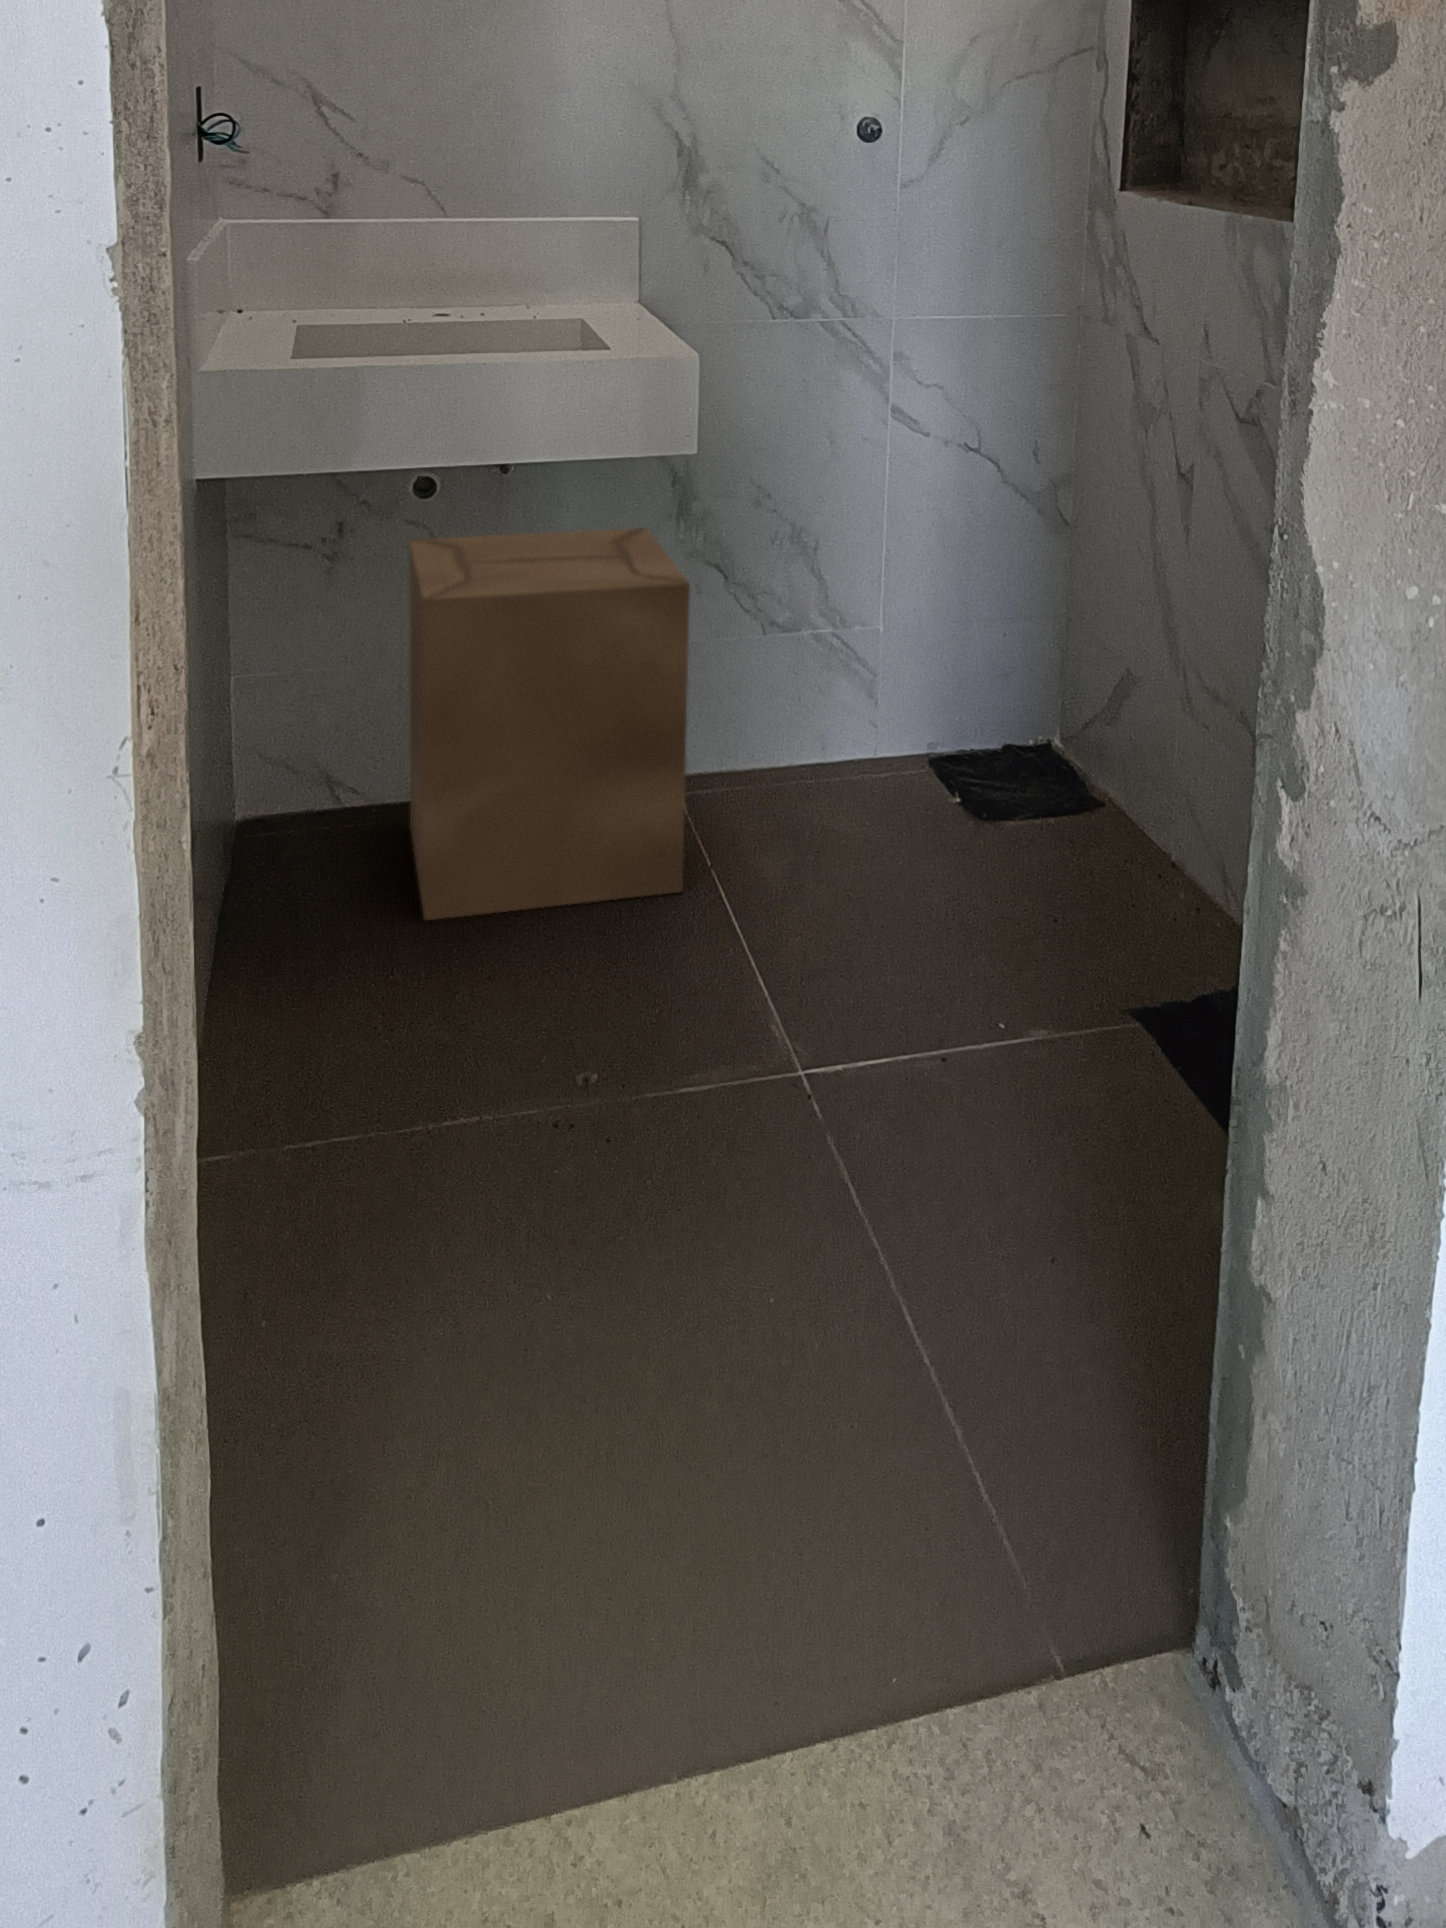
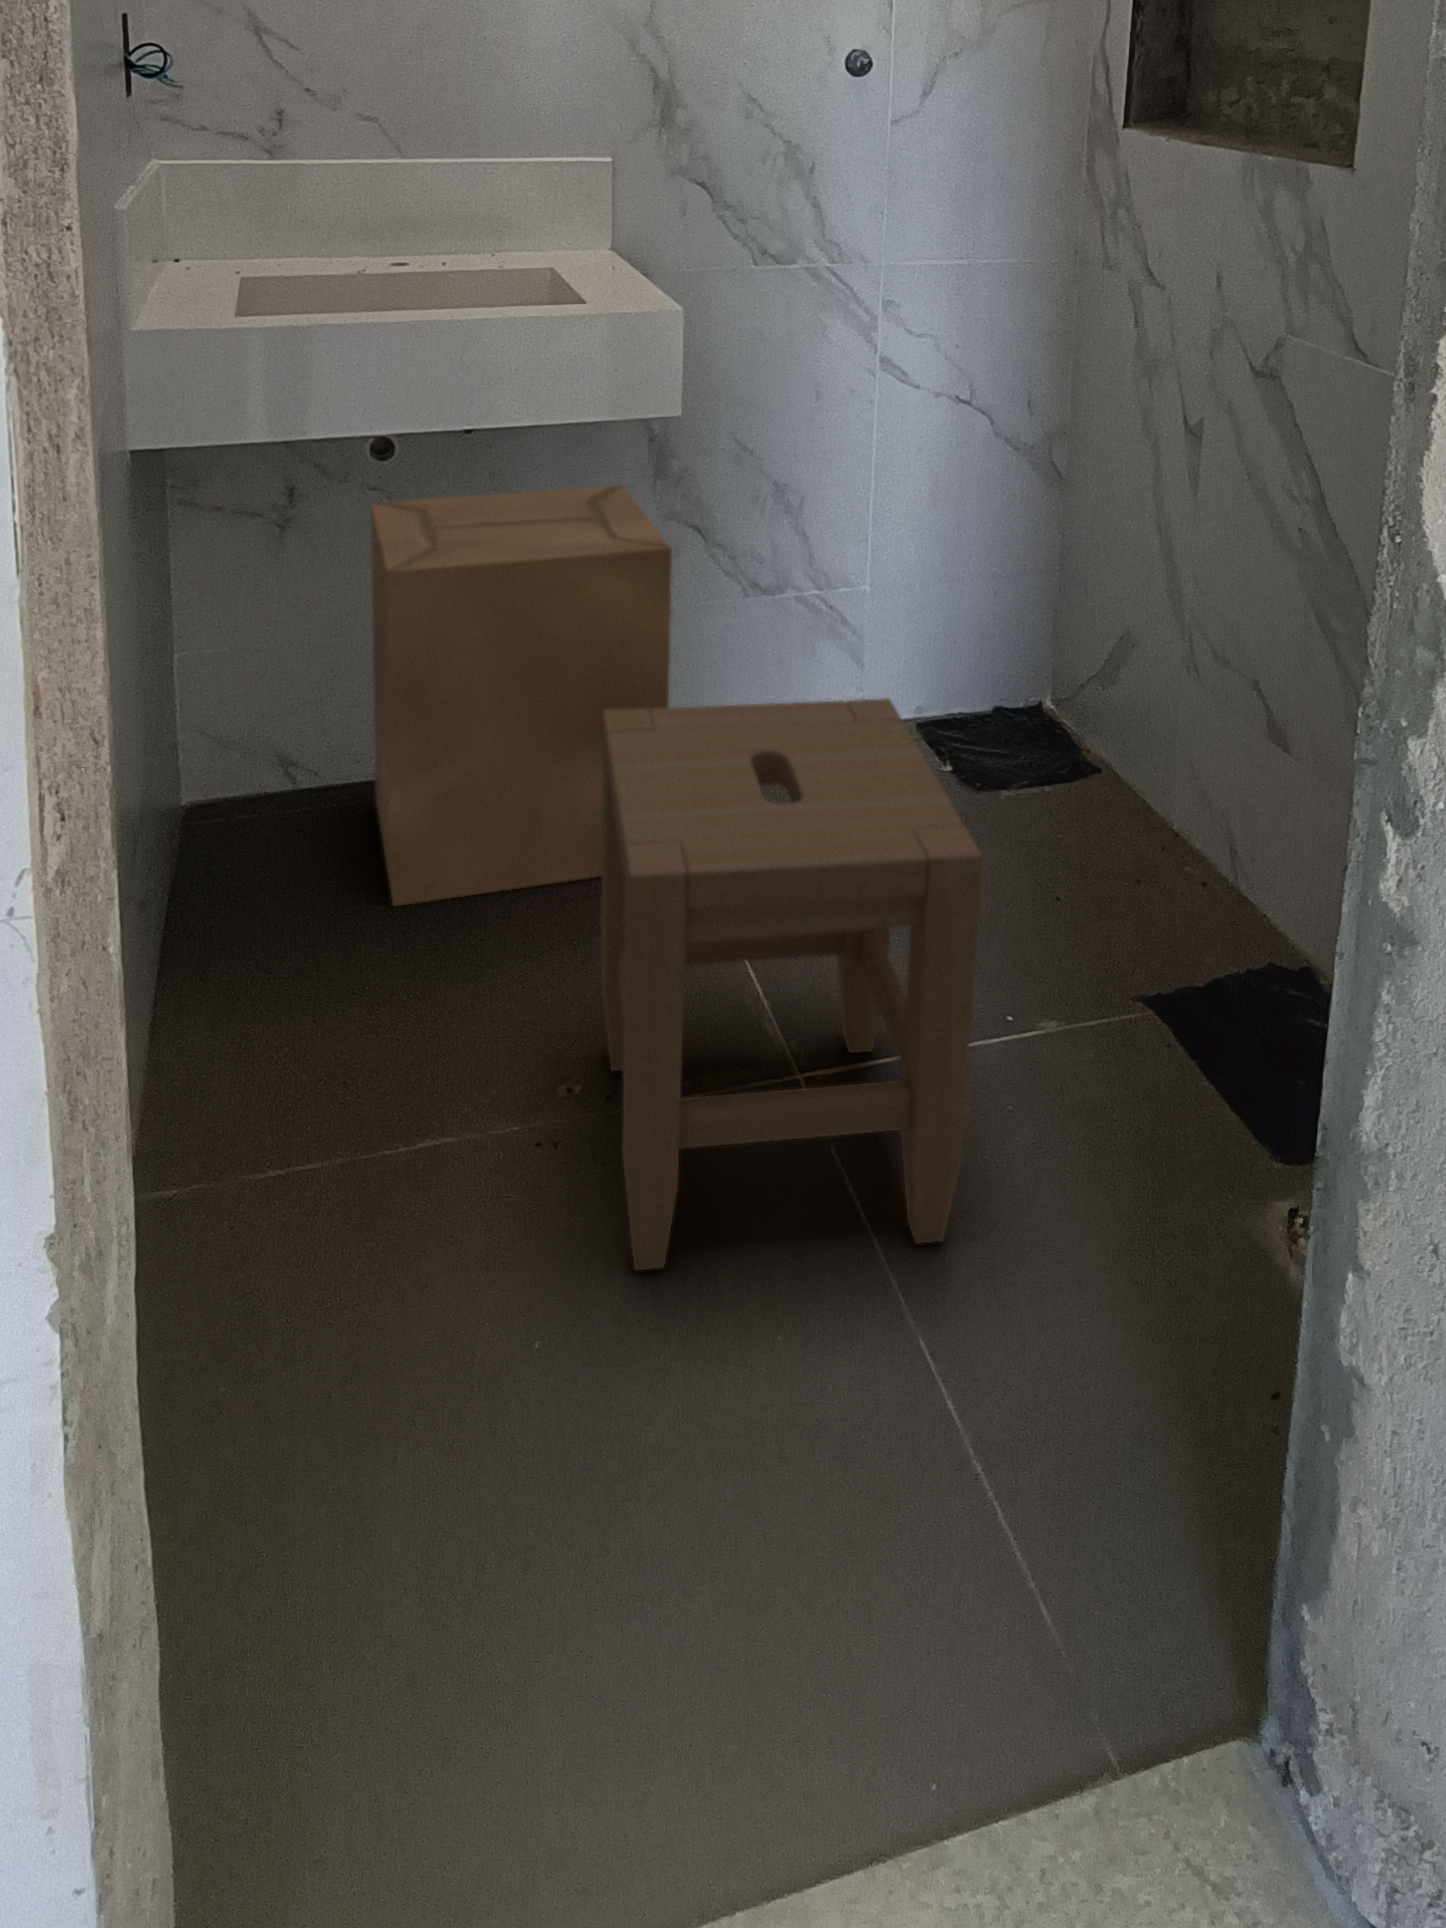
stool: none [616,721,963,1245] -> present [601,698,983,1270]

